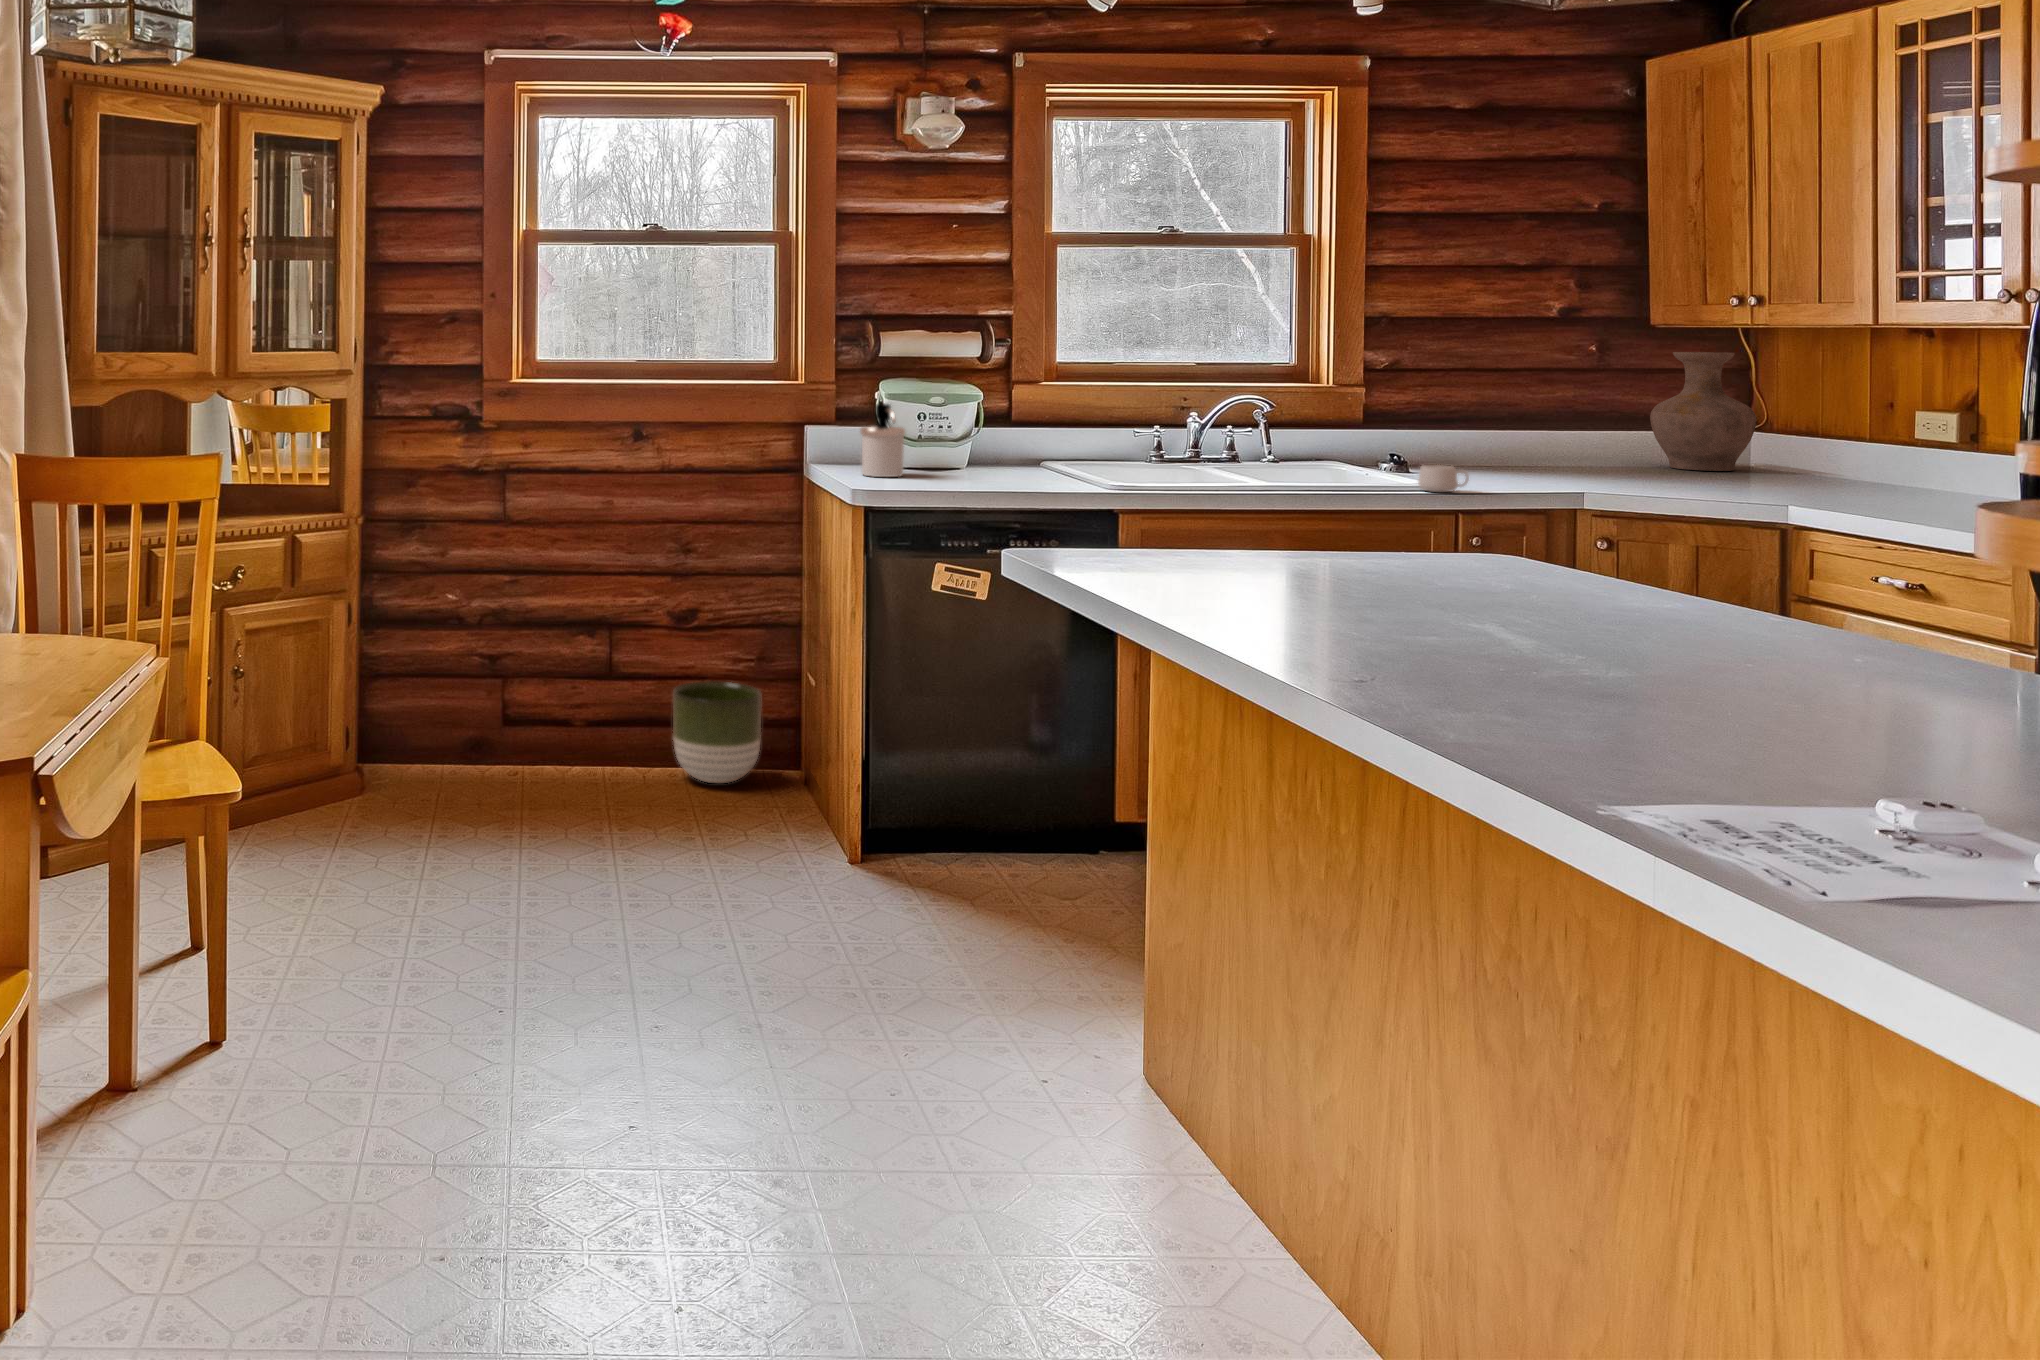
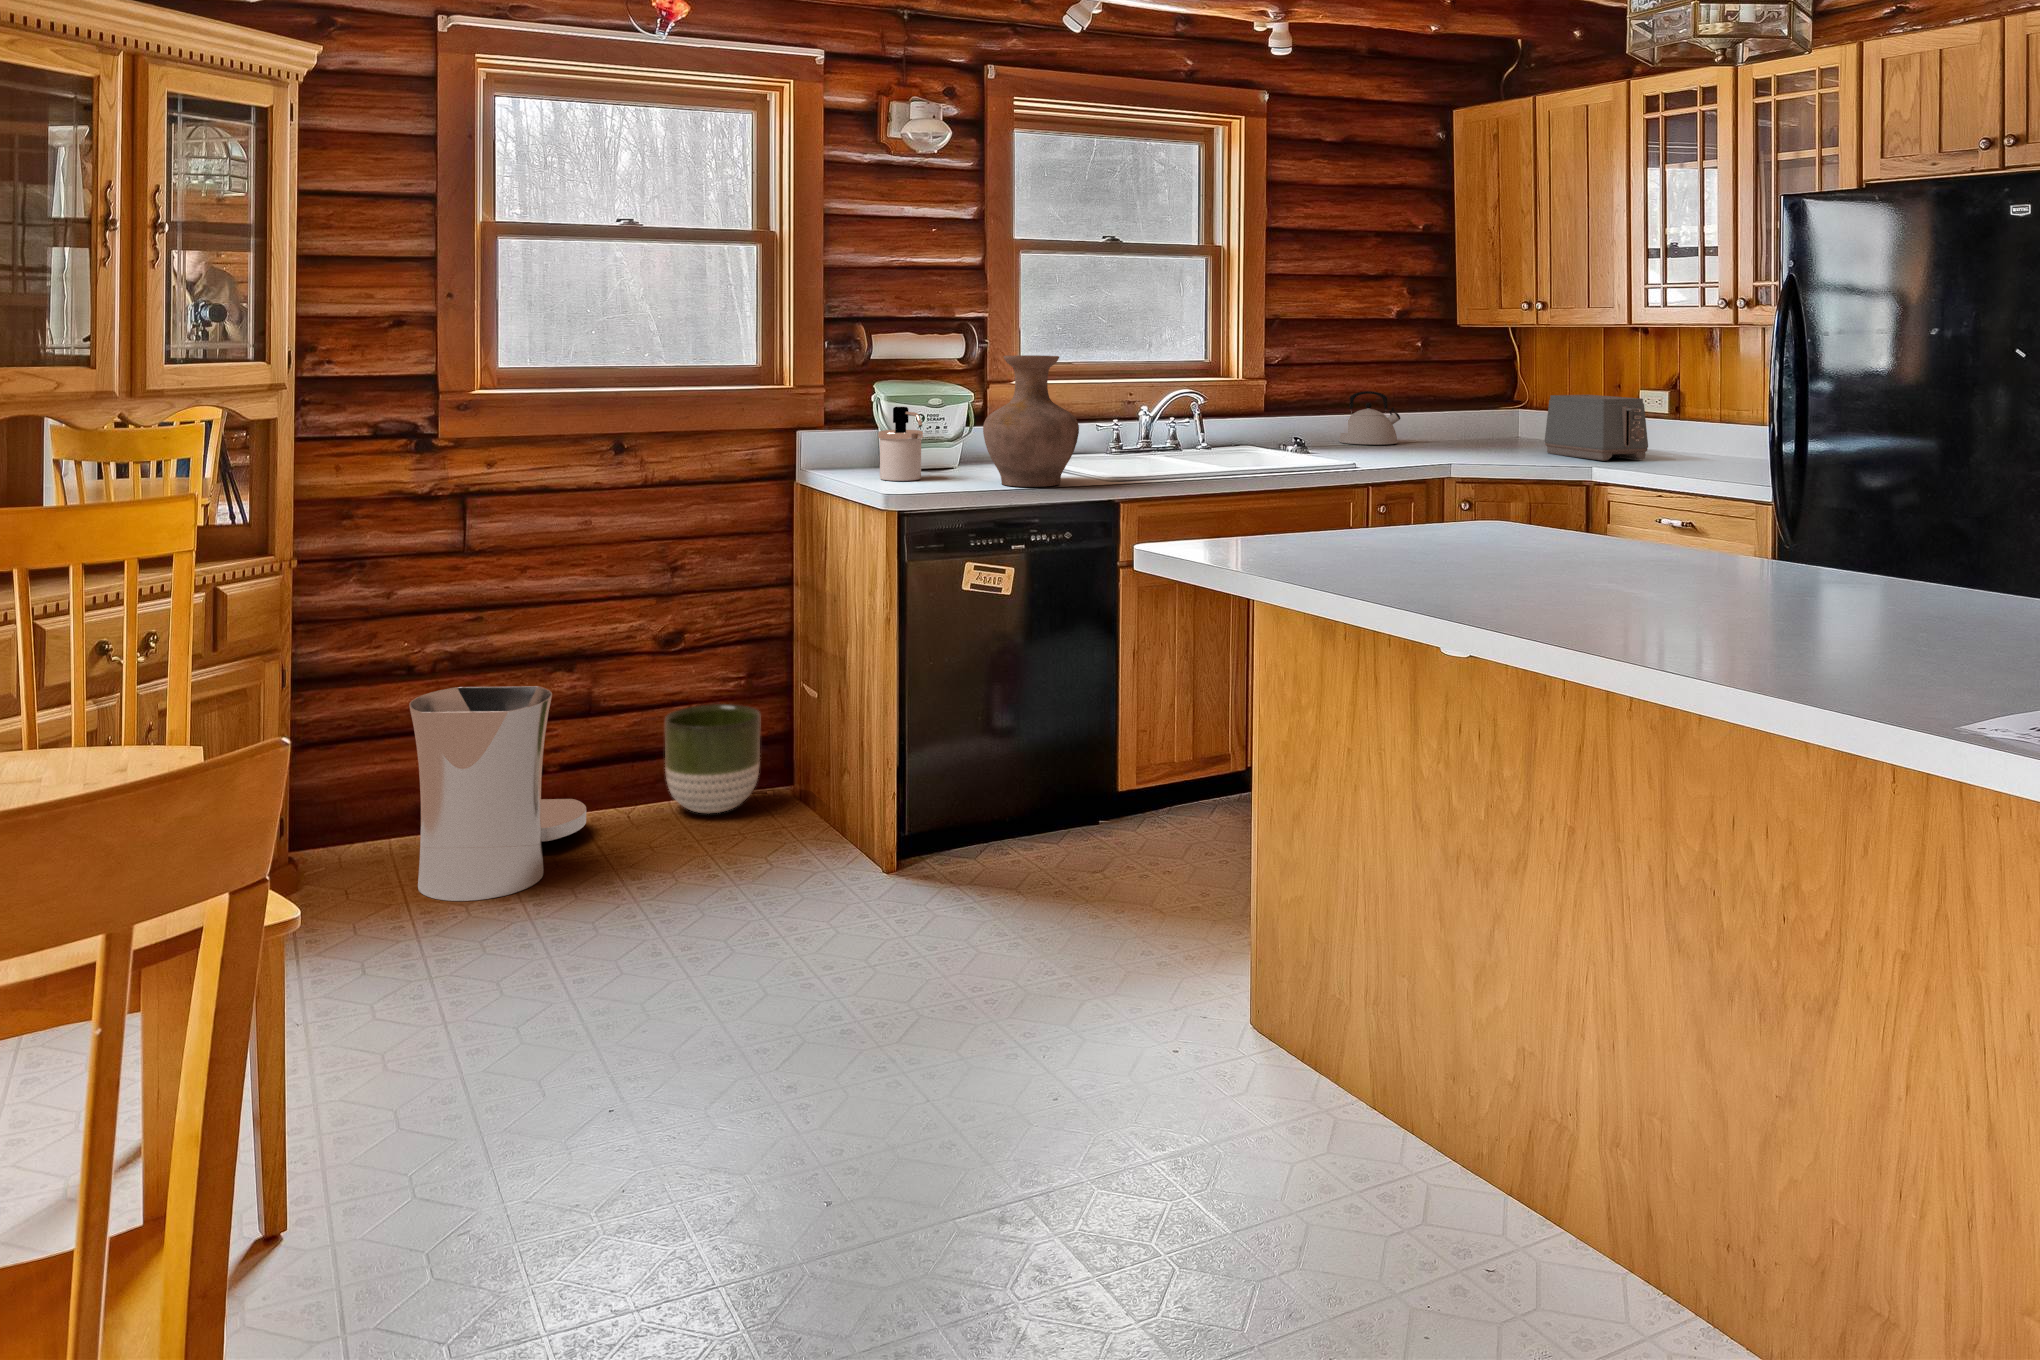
vase: present [1650,352,1756,471] -> present [983,355,1079,487]
kettle: none [1475,403,1558,467] -> present [1339,391,1400,445]
toaster: none [1754,413,1904,500] -> present [1545,395,1648,461]
mug: present [1418,465,1469,492] -> none [1344,447,1382,470]
trash can: none [434,638,597,823] -> present [409,686,586,901]

